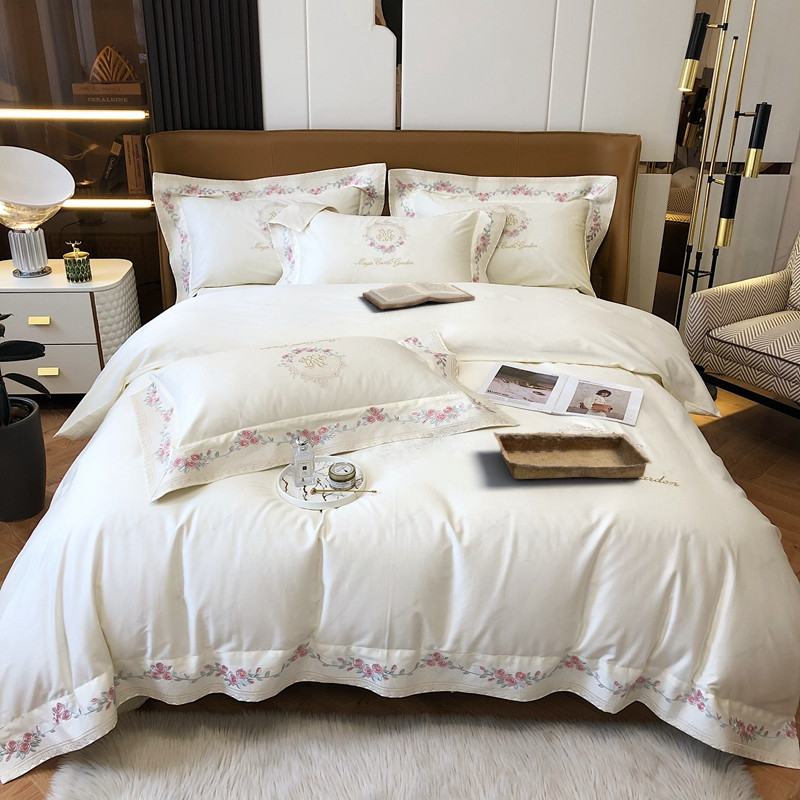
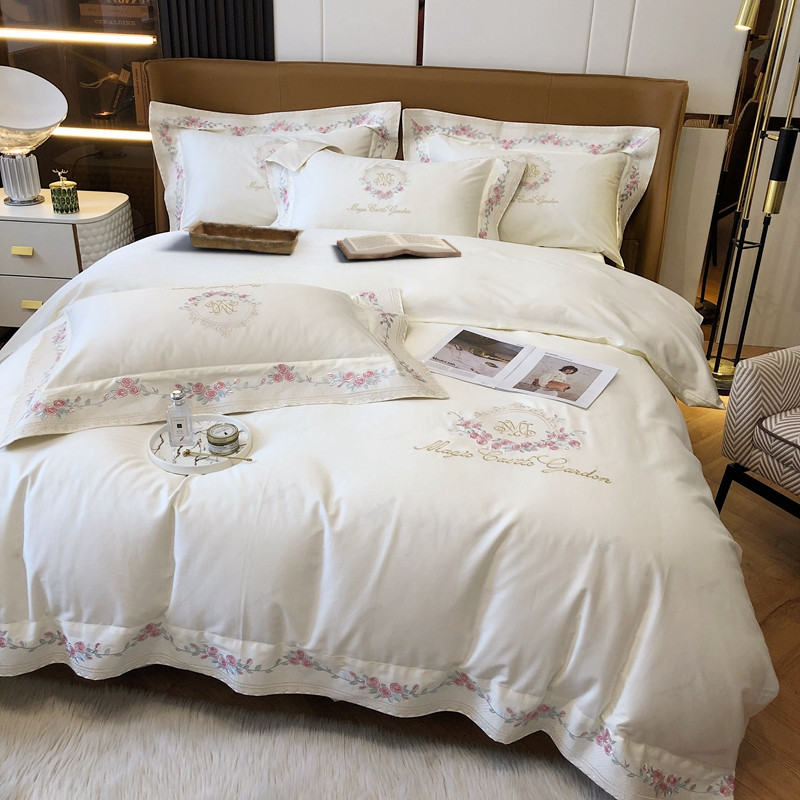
tray: present [494,432,652,479] -> present [185,221,304,254]

